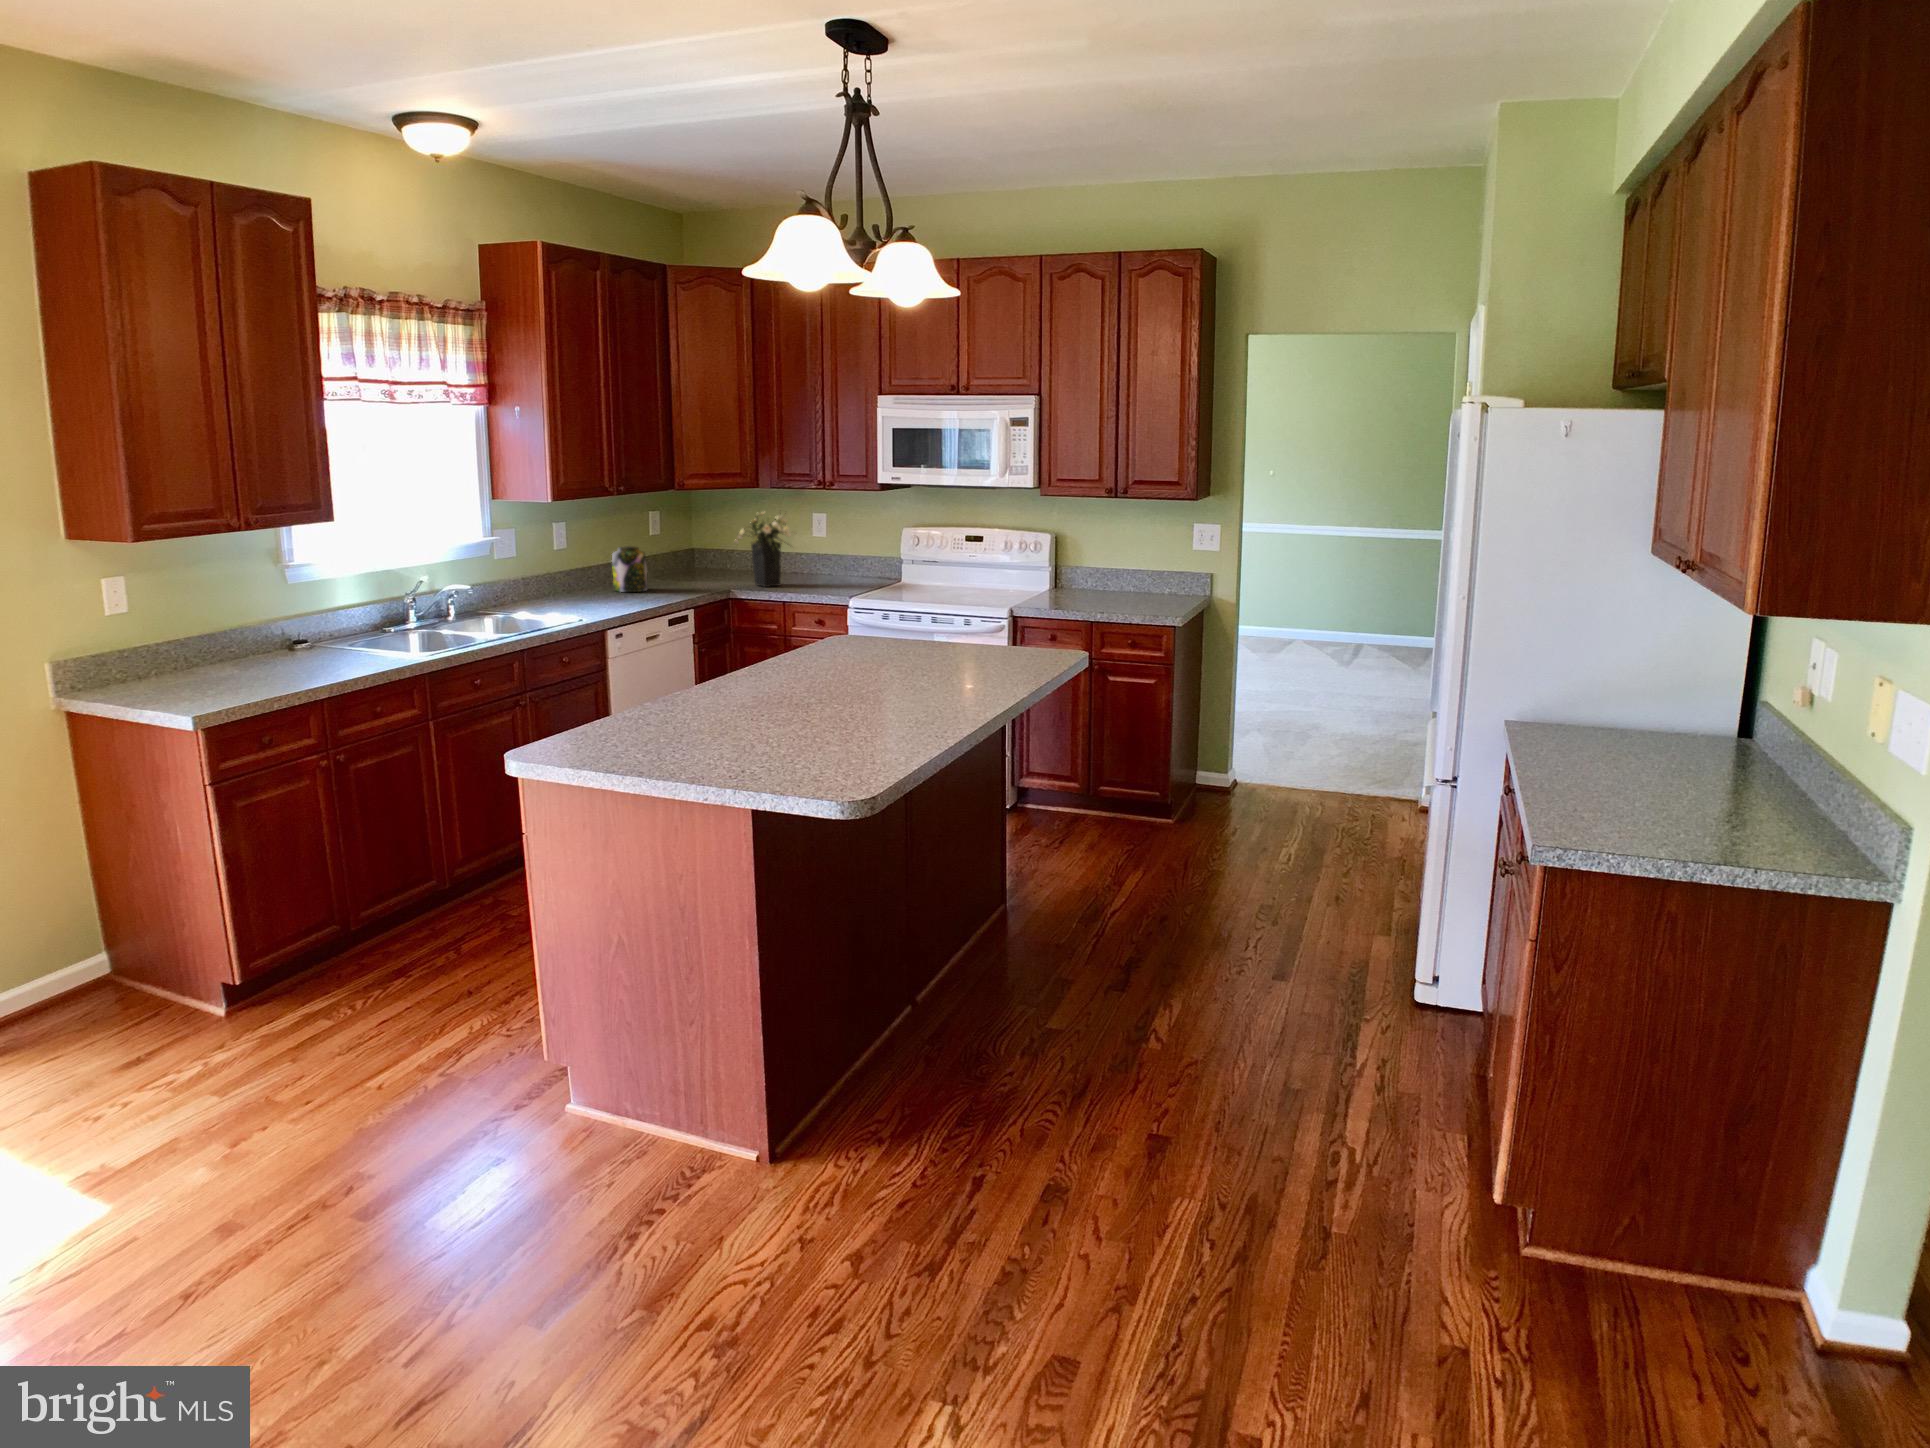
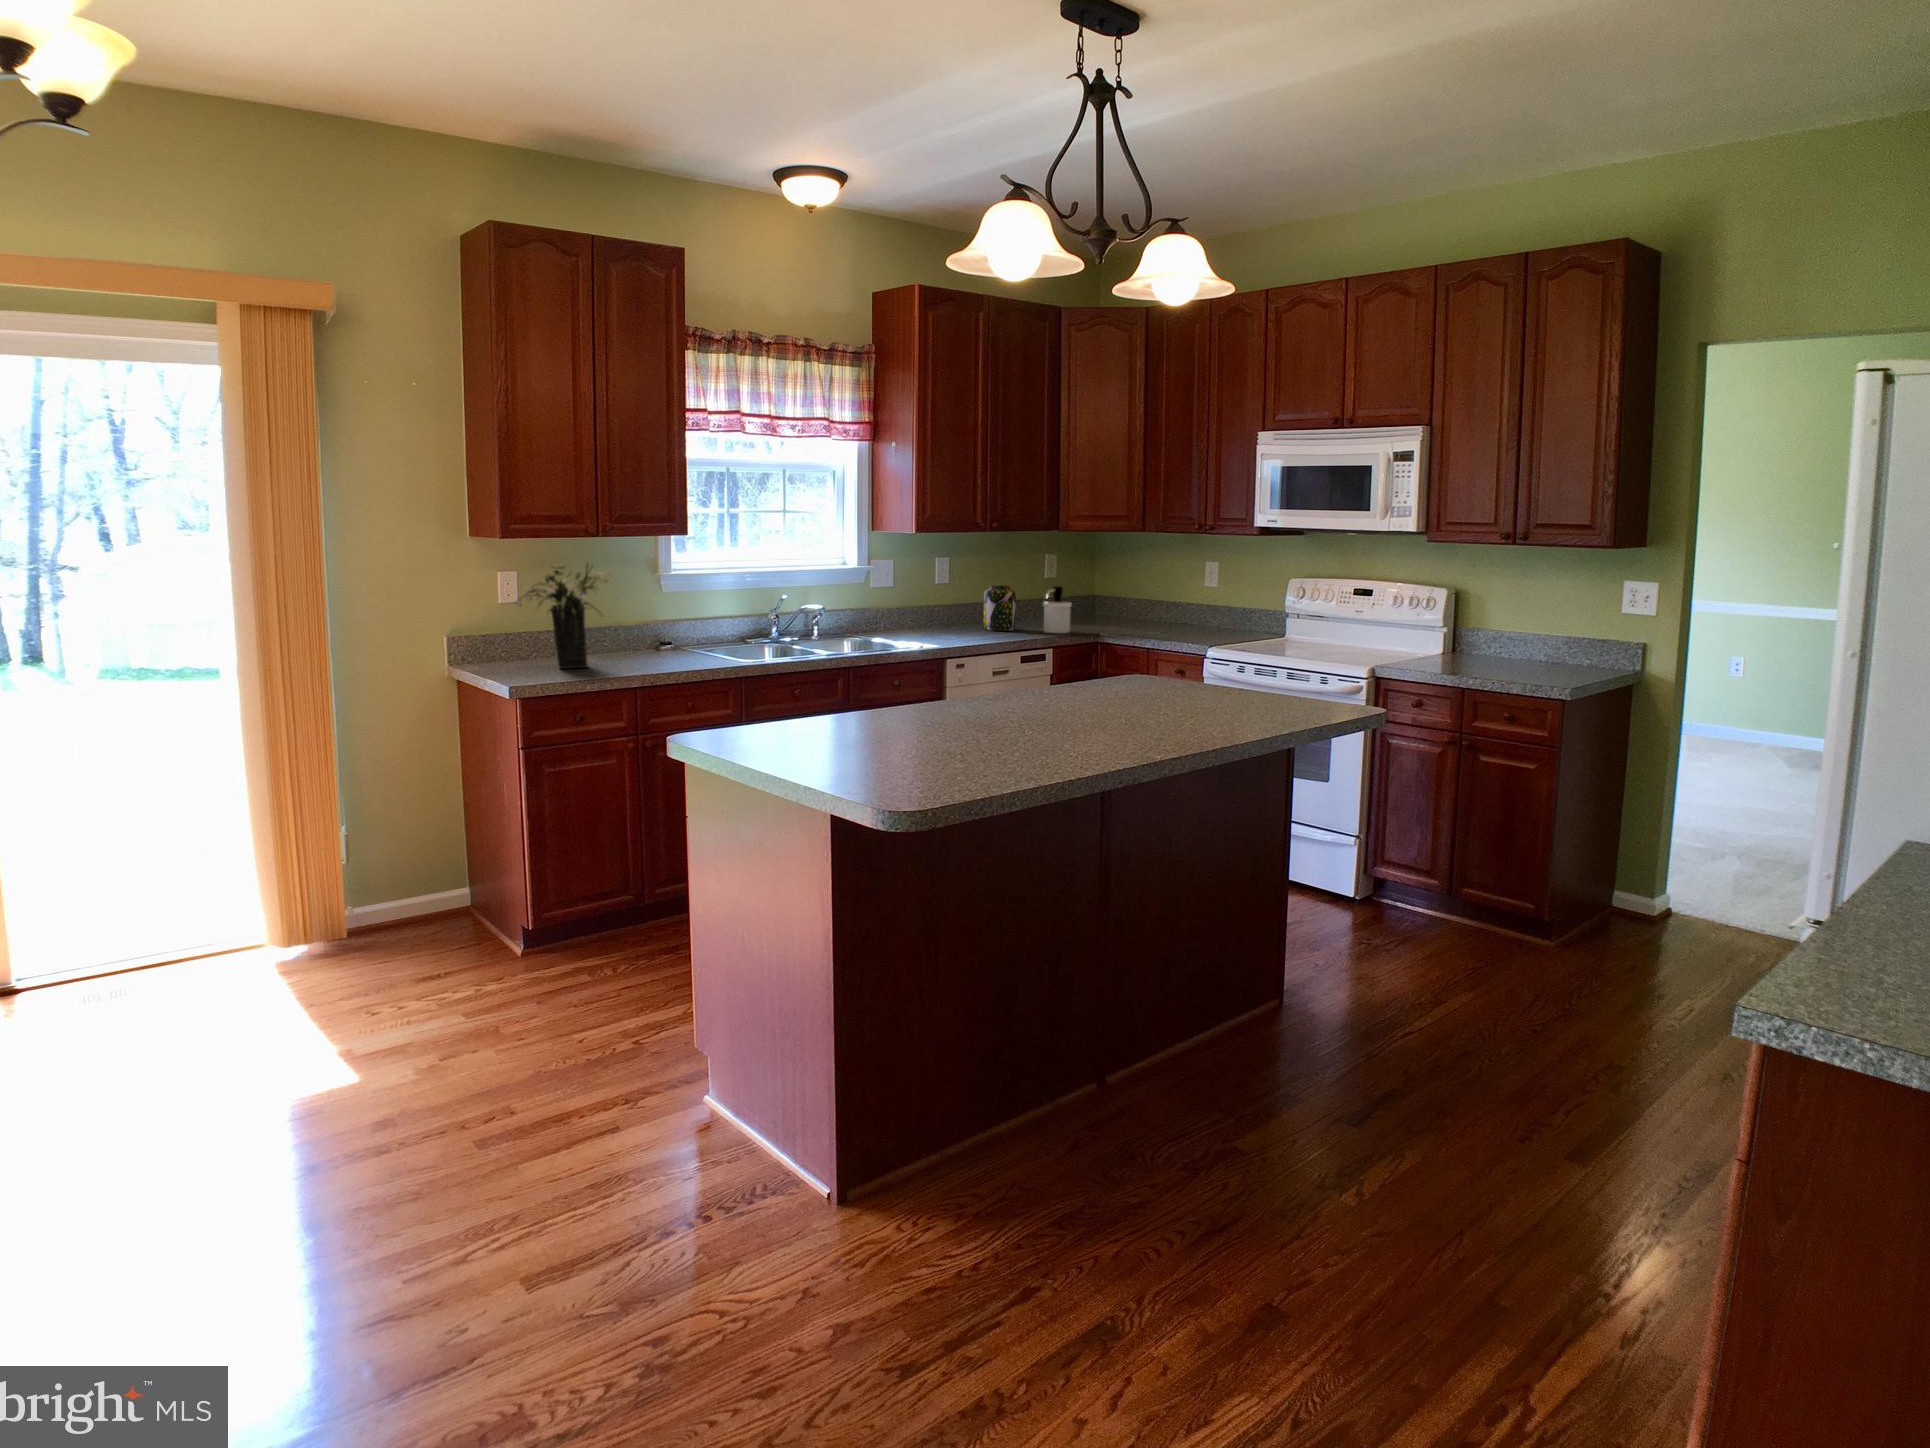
flower arrangement: present [735,513,790,587] -> present [515,564,610,669]
soap dispenser: none [675,545,703,591] -> present [1043,586,1071,633]

